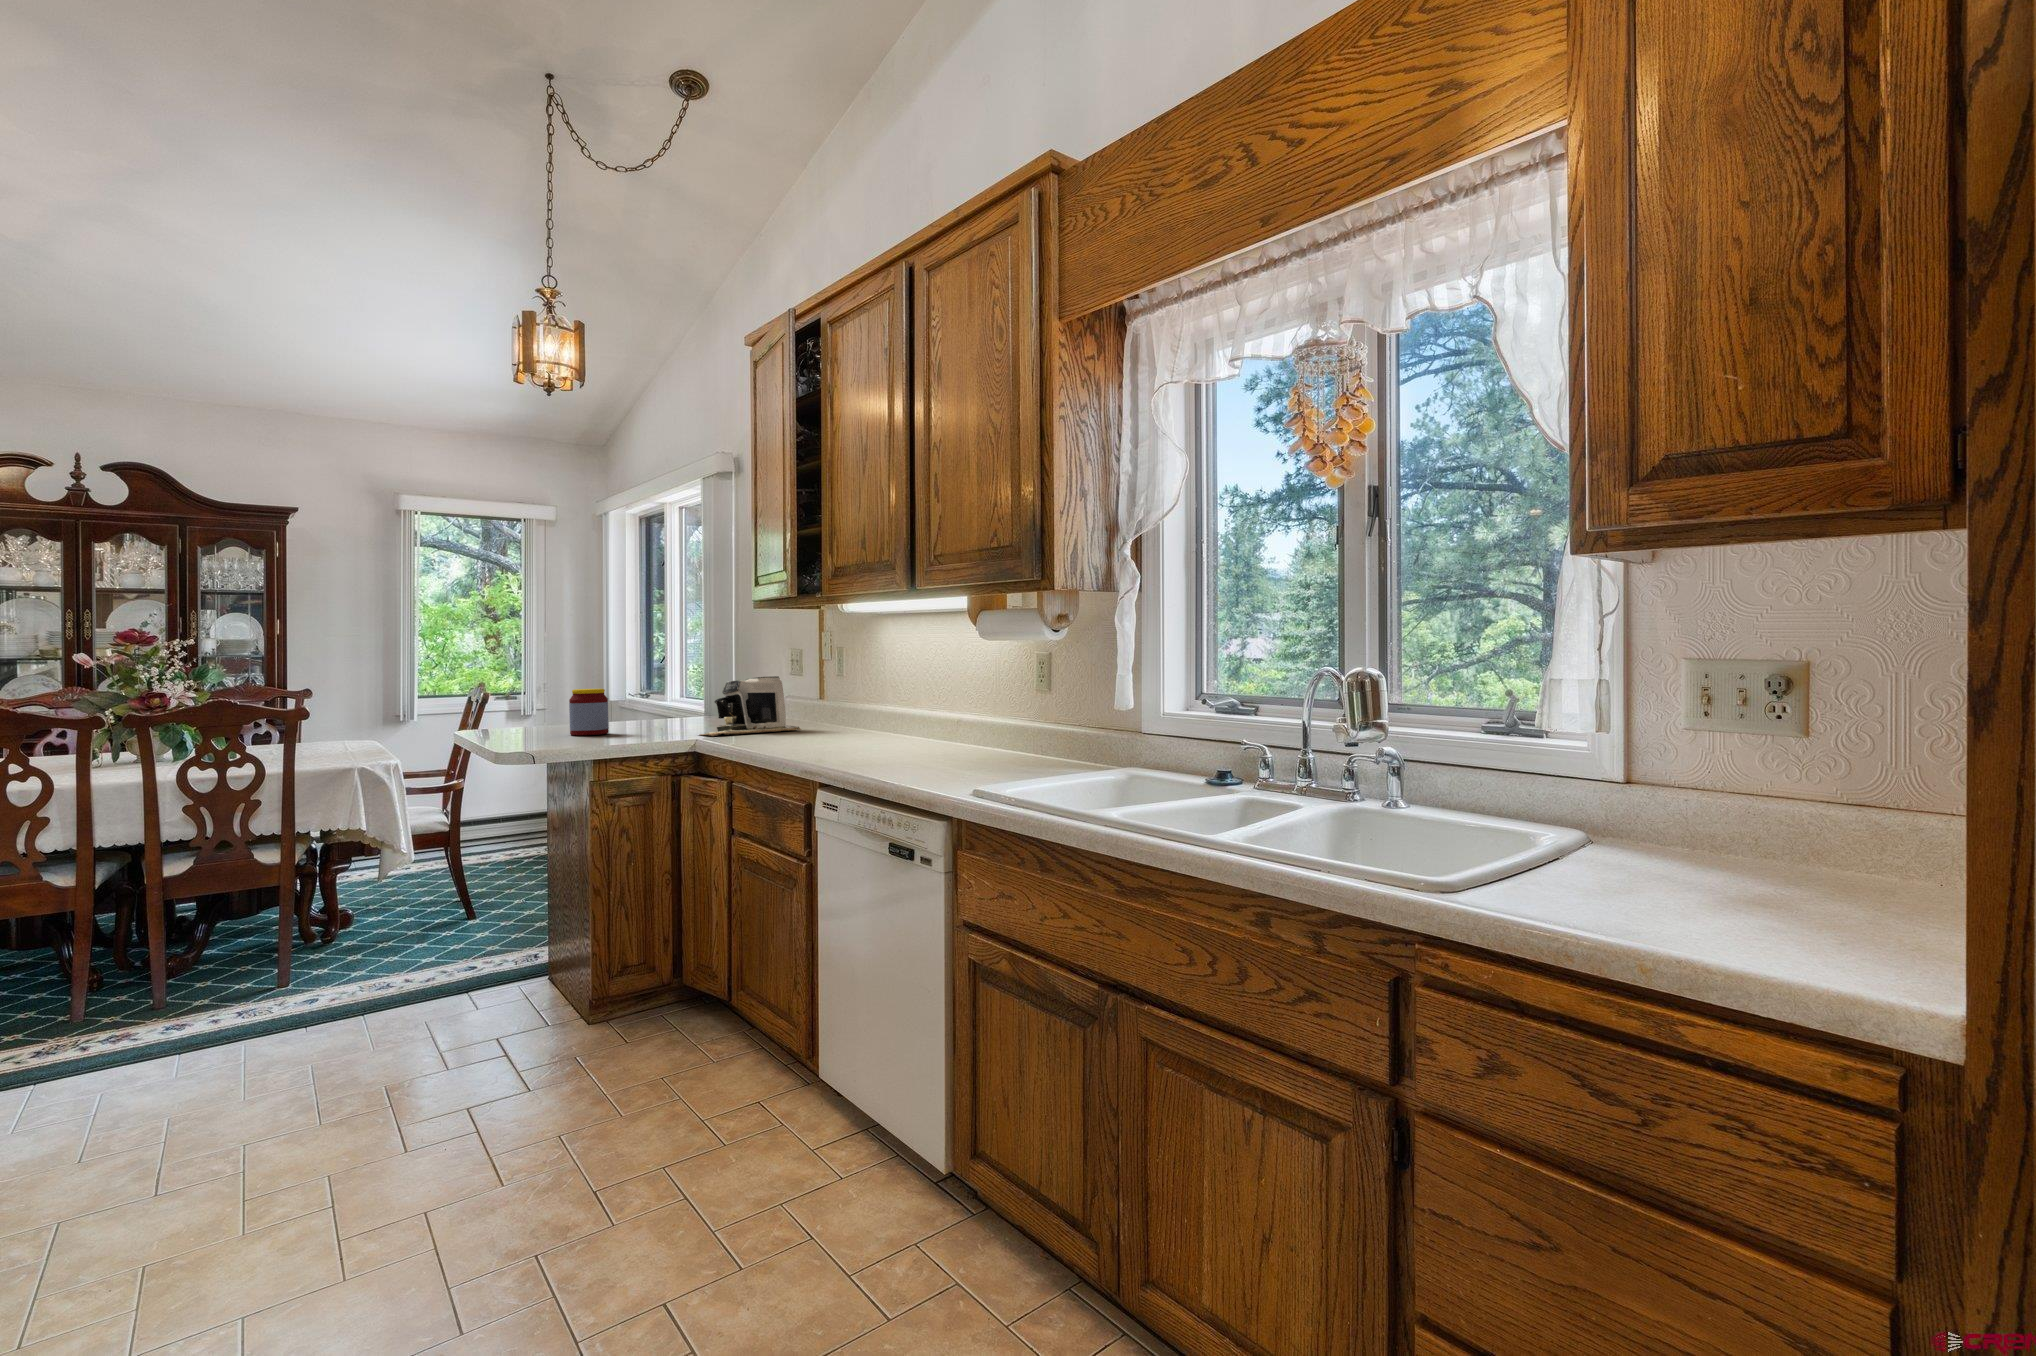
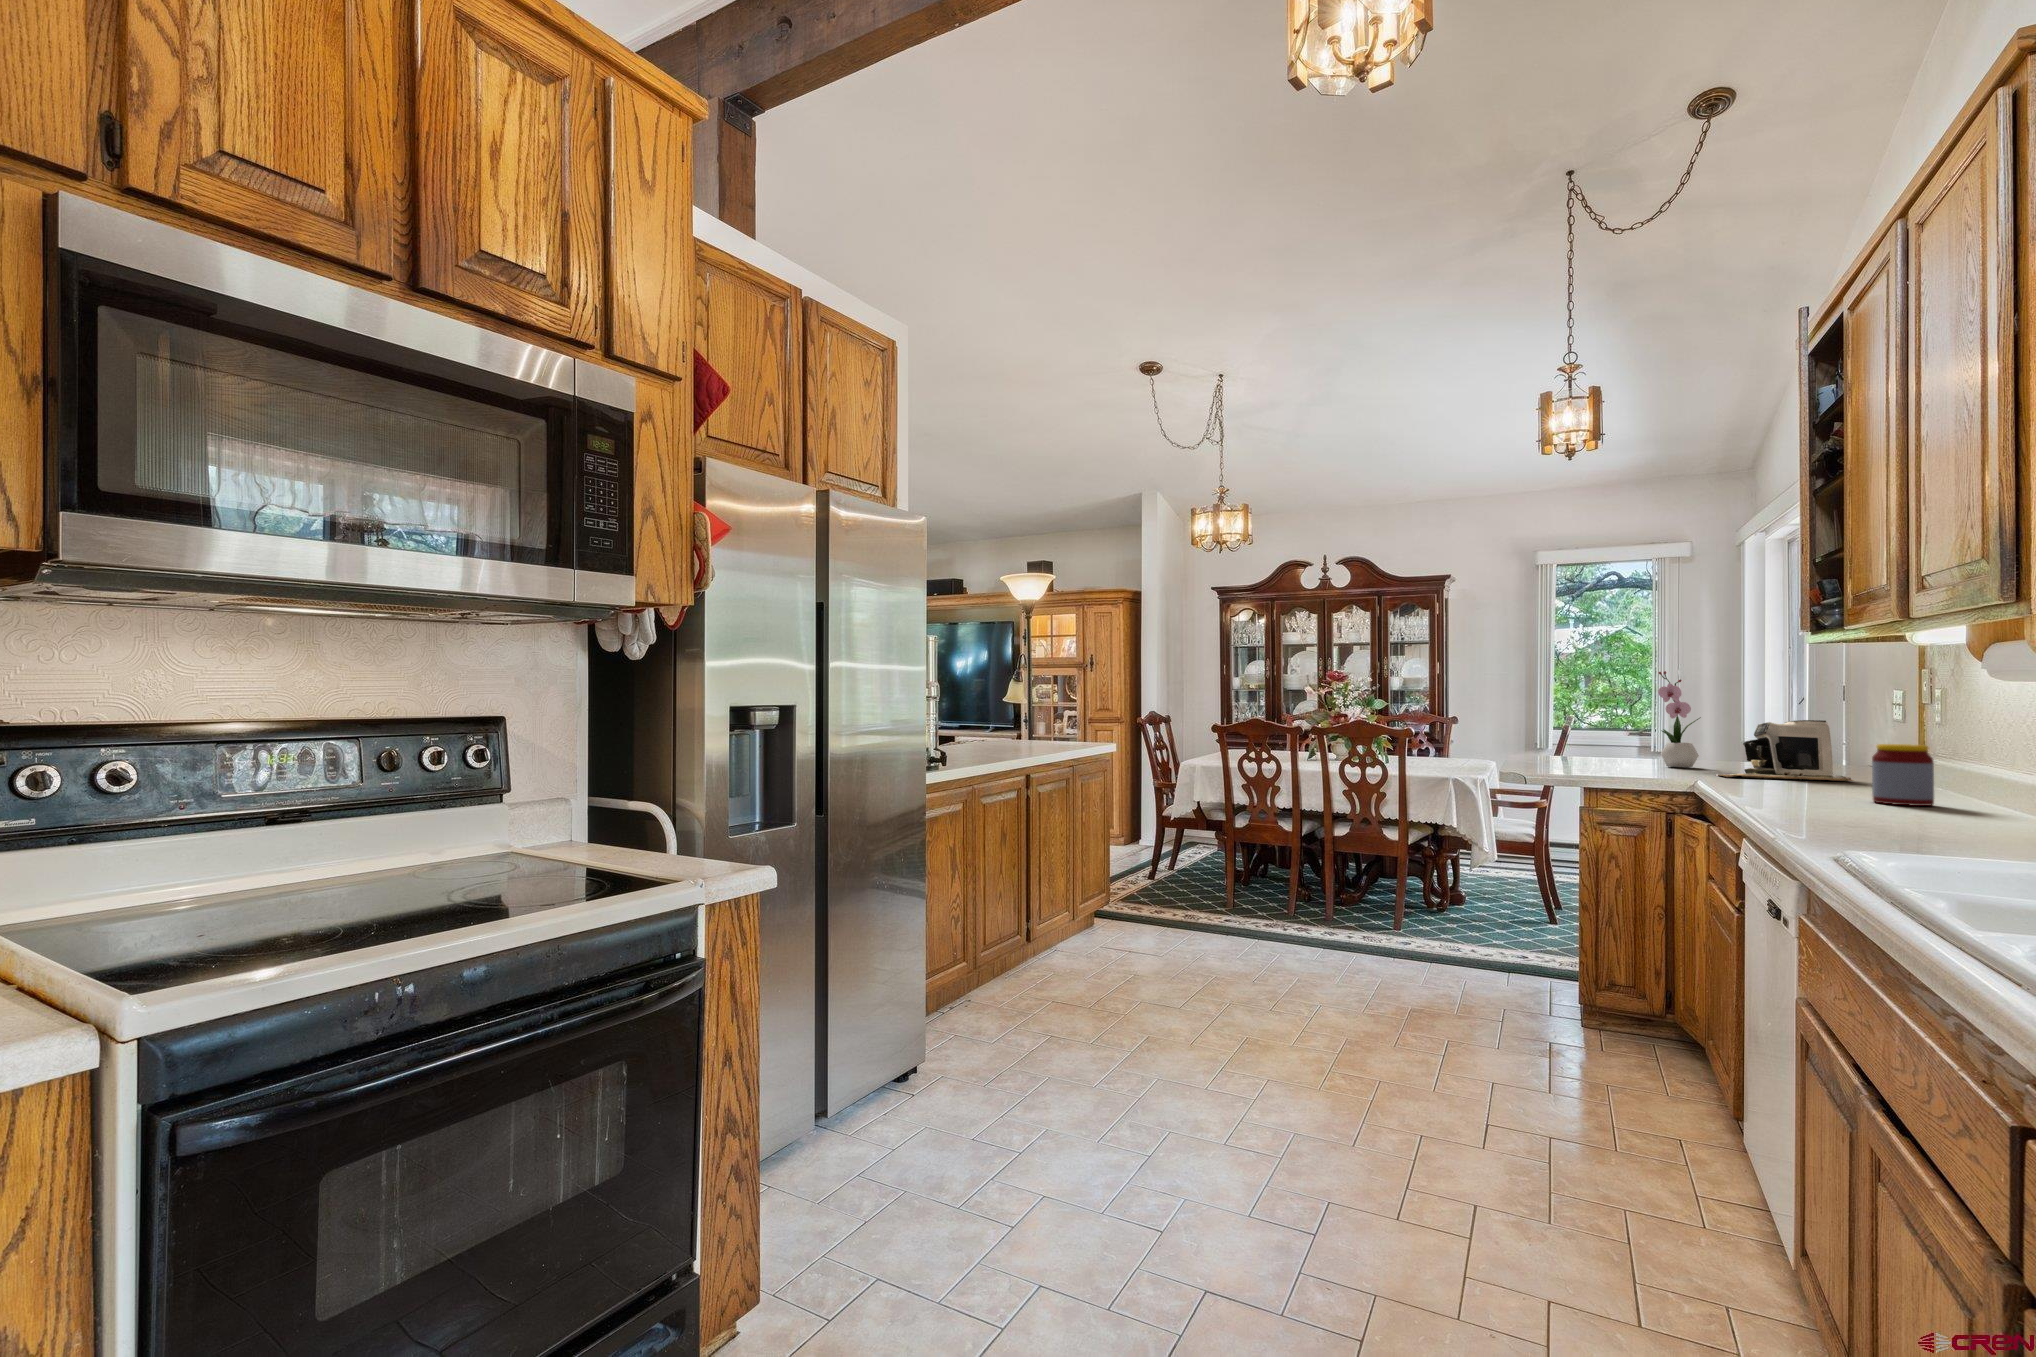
flower arrangement: none [629,630,667,730] -> present [1658,671,1701,767]
jar: present [569,689,609,735] -> present [1872,744,1934,806]

